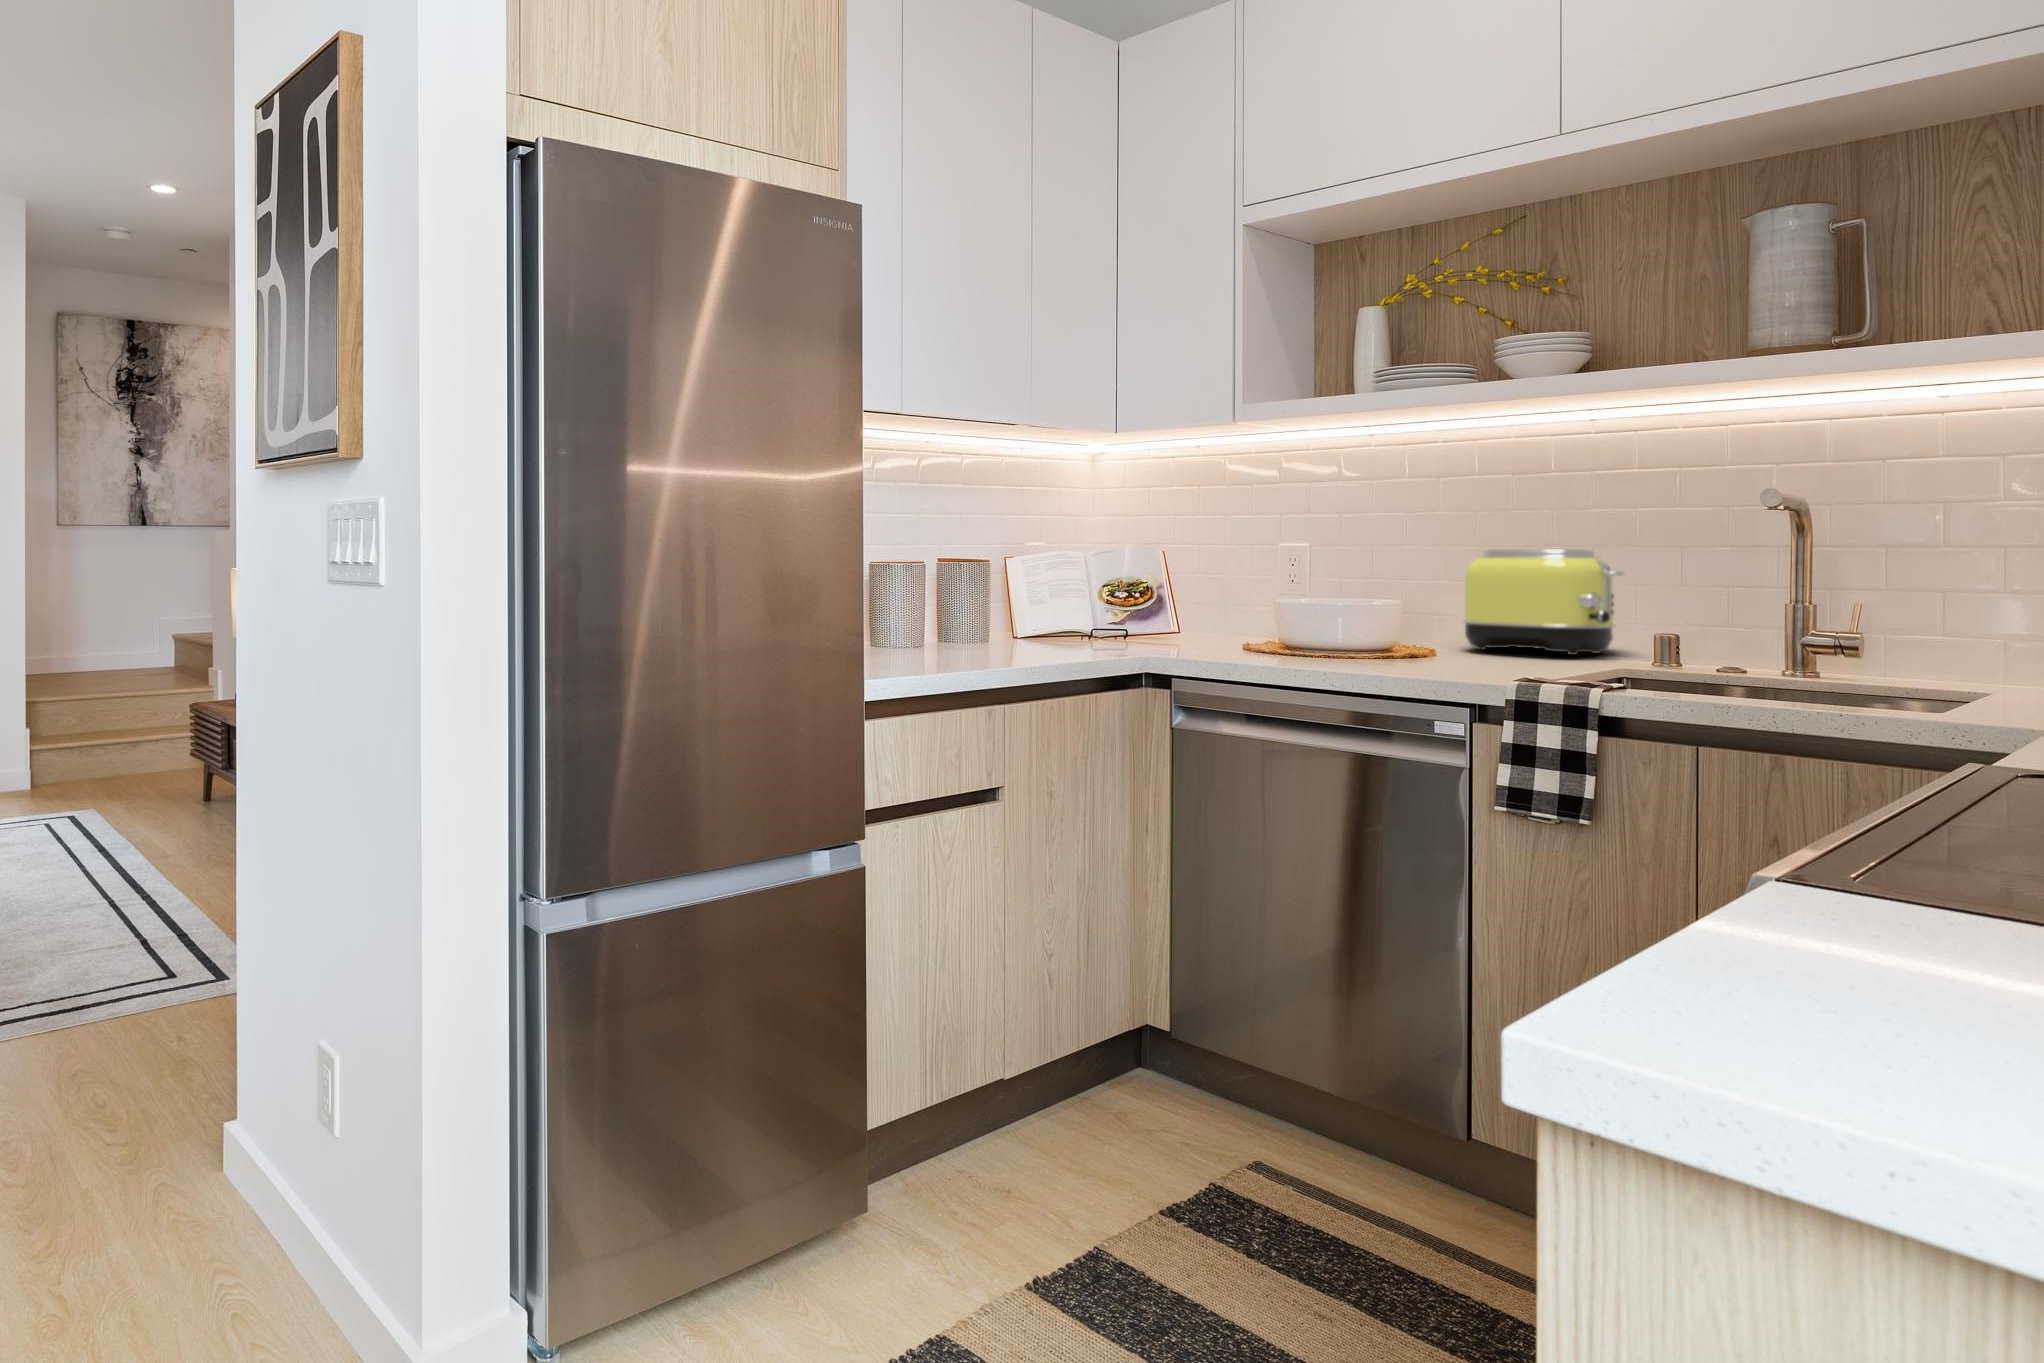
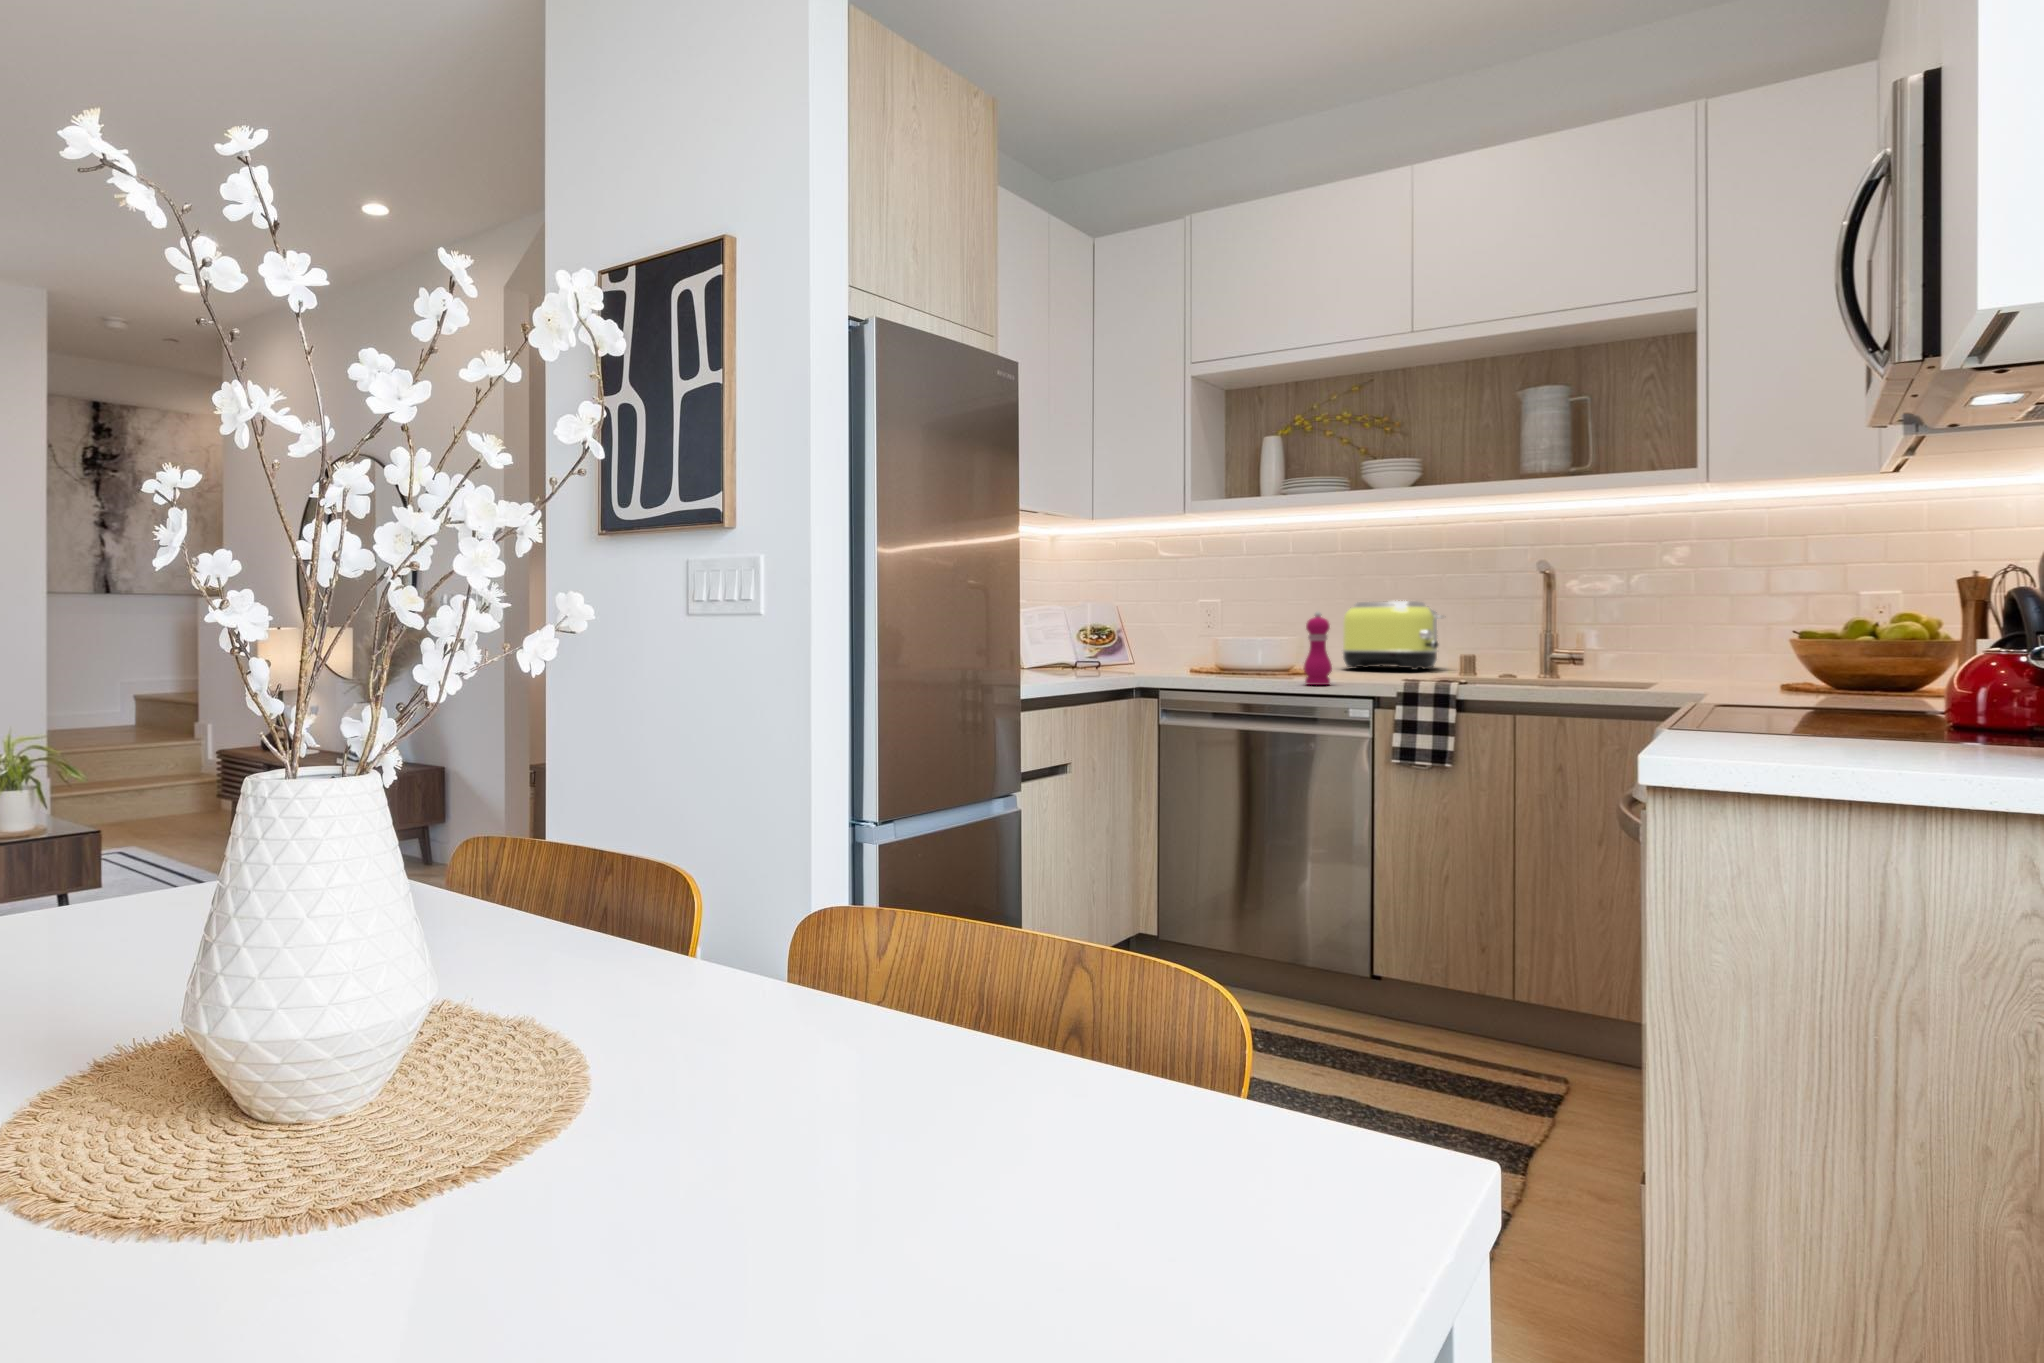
pepper mill: none [1370,566,1414,680] -> present [1304,612,1332,685]

